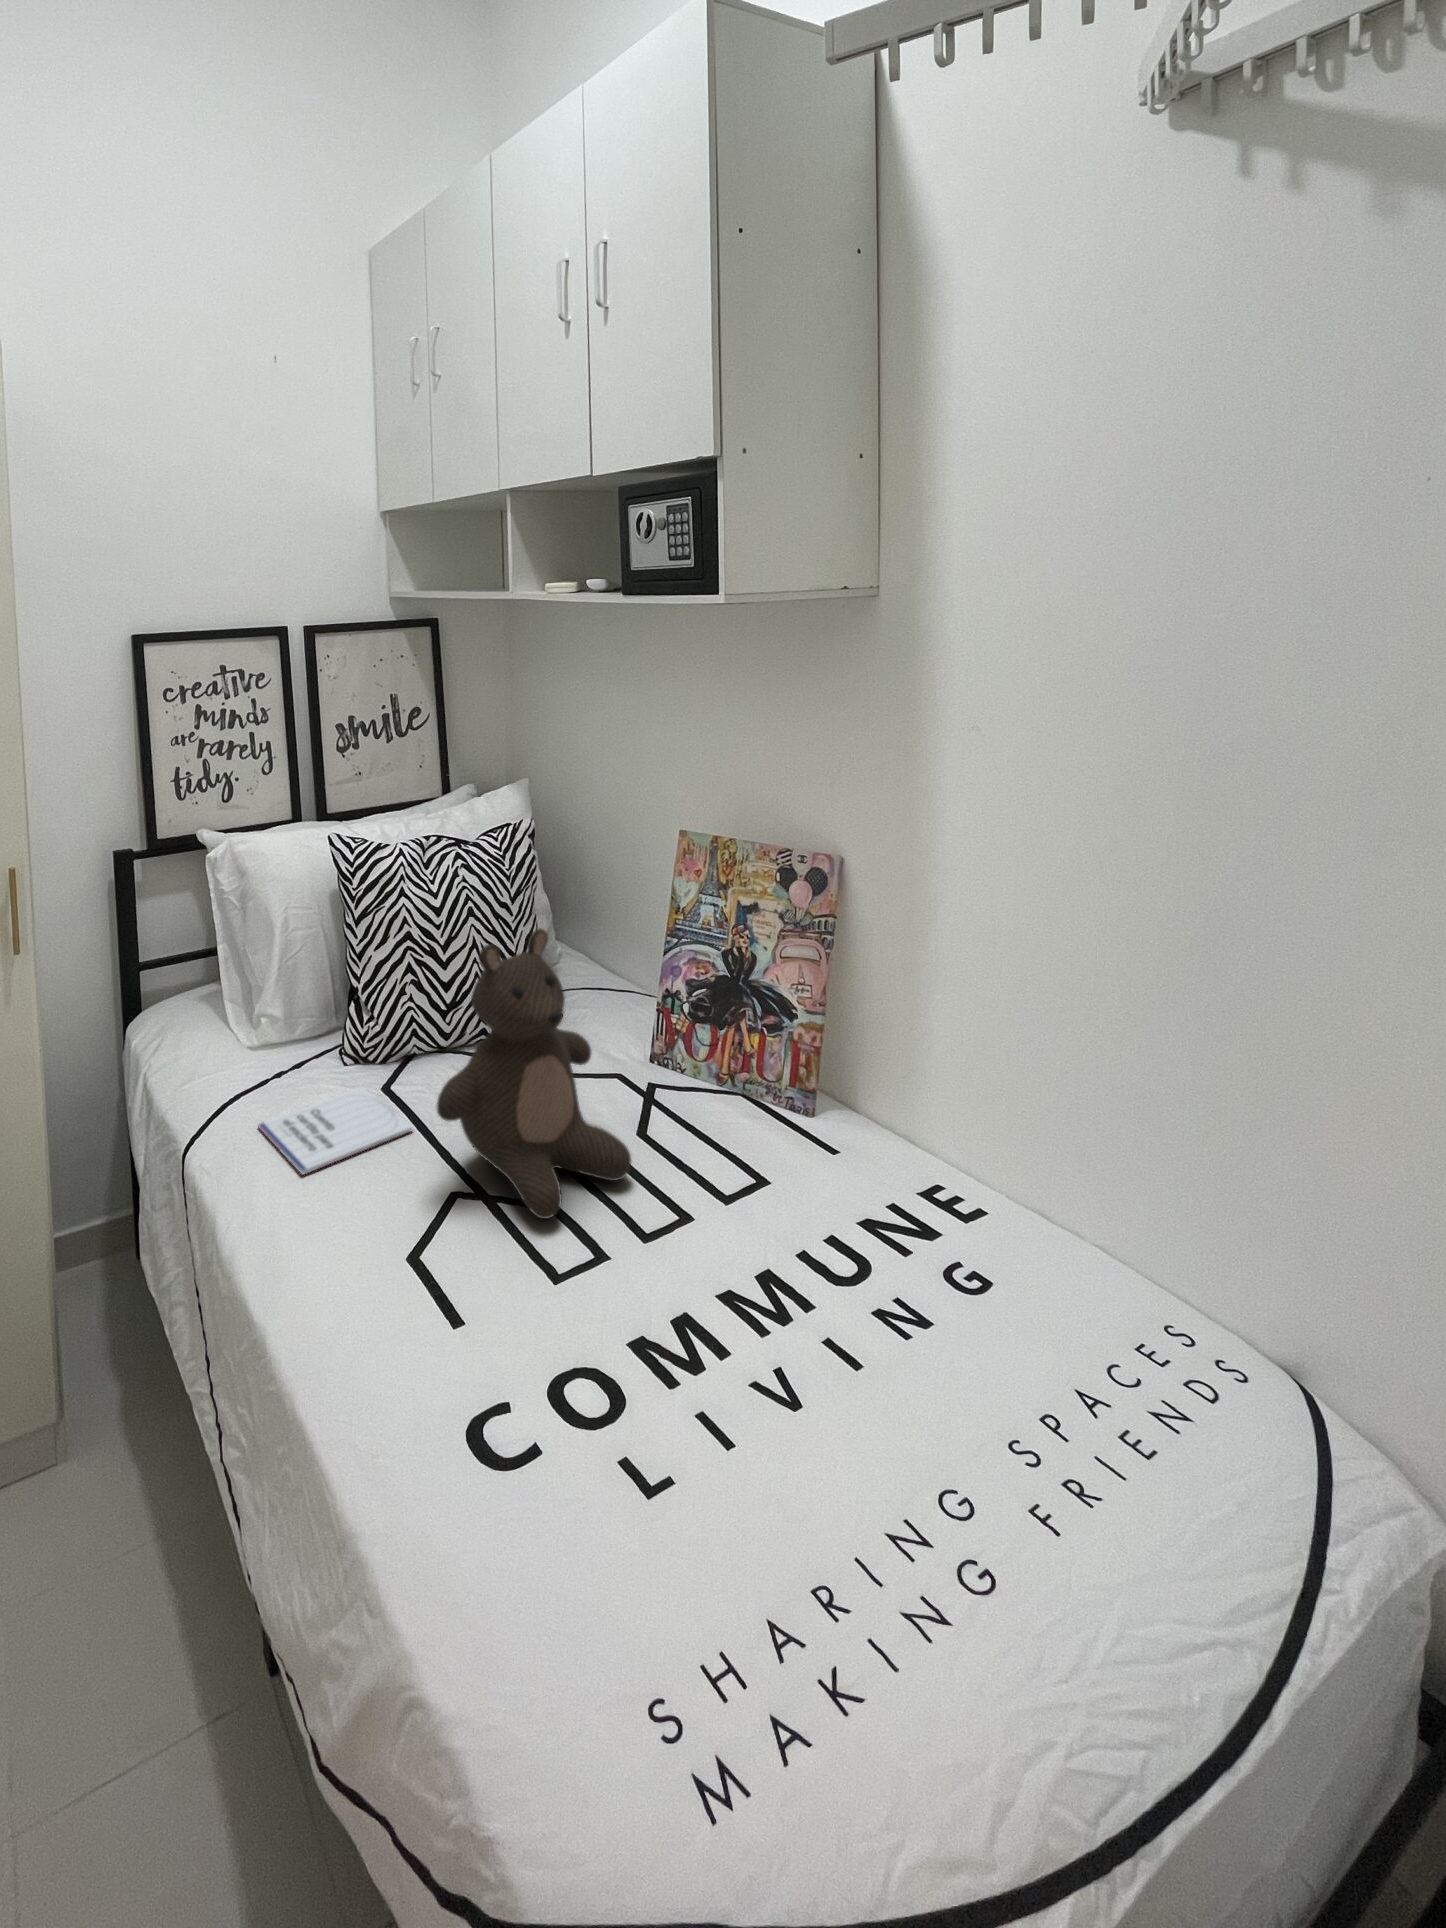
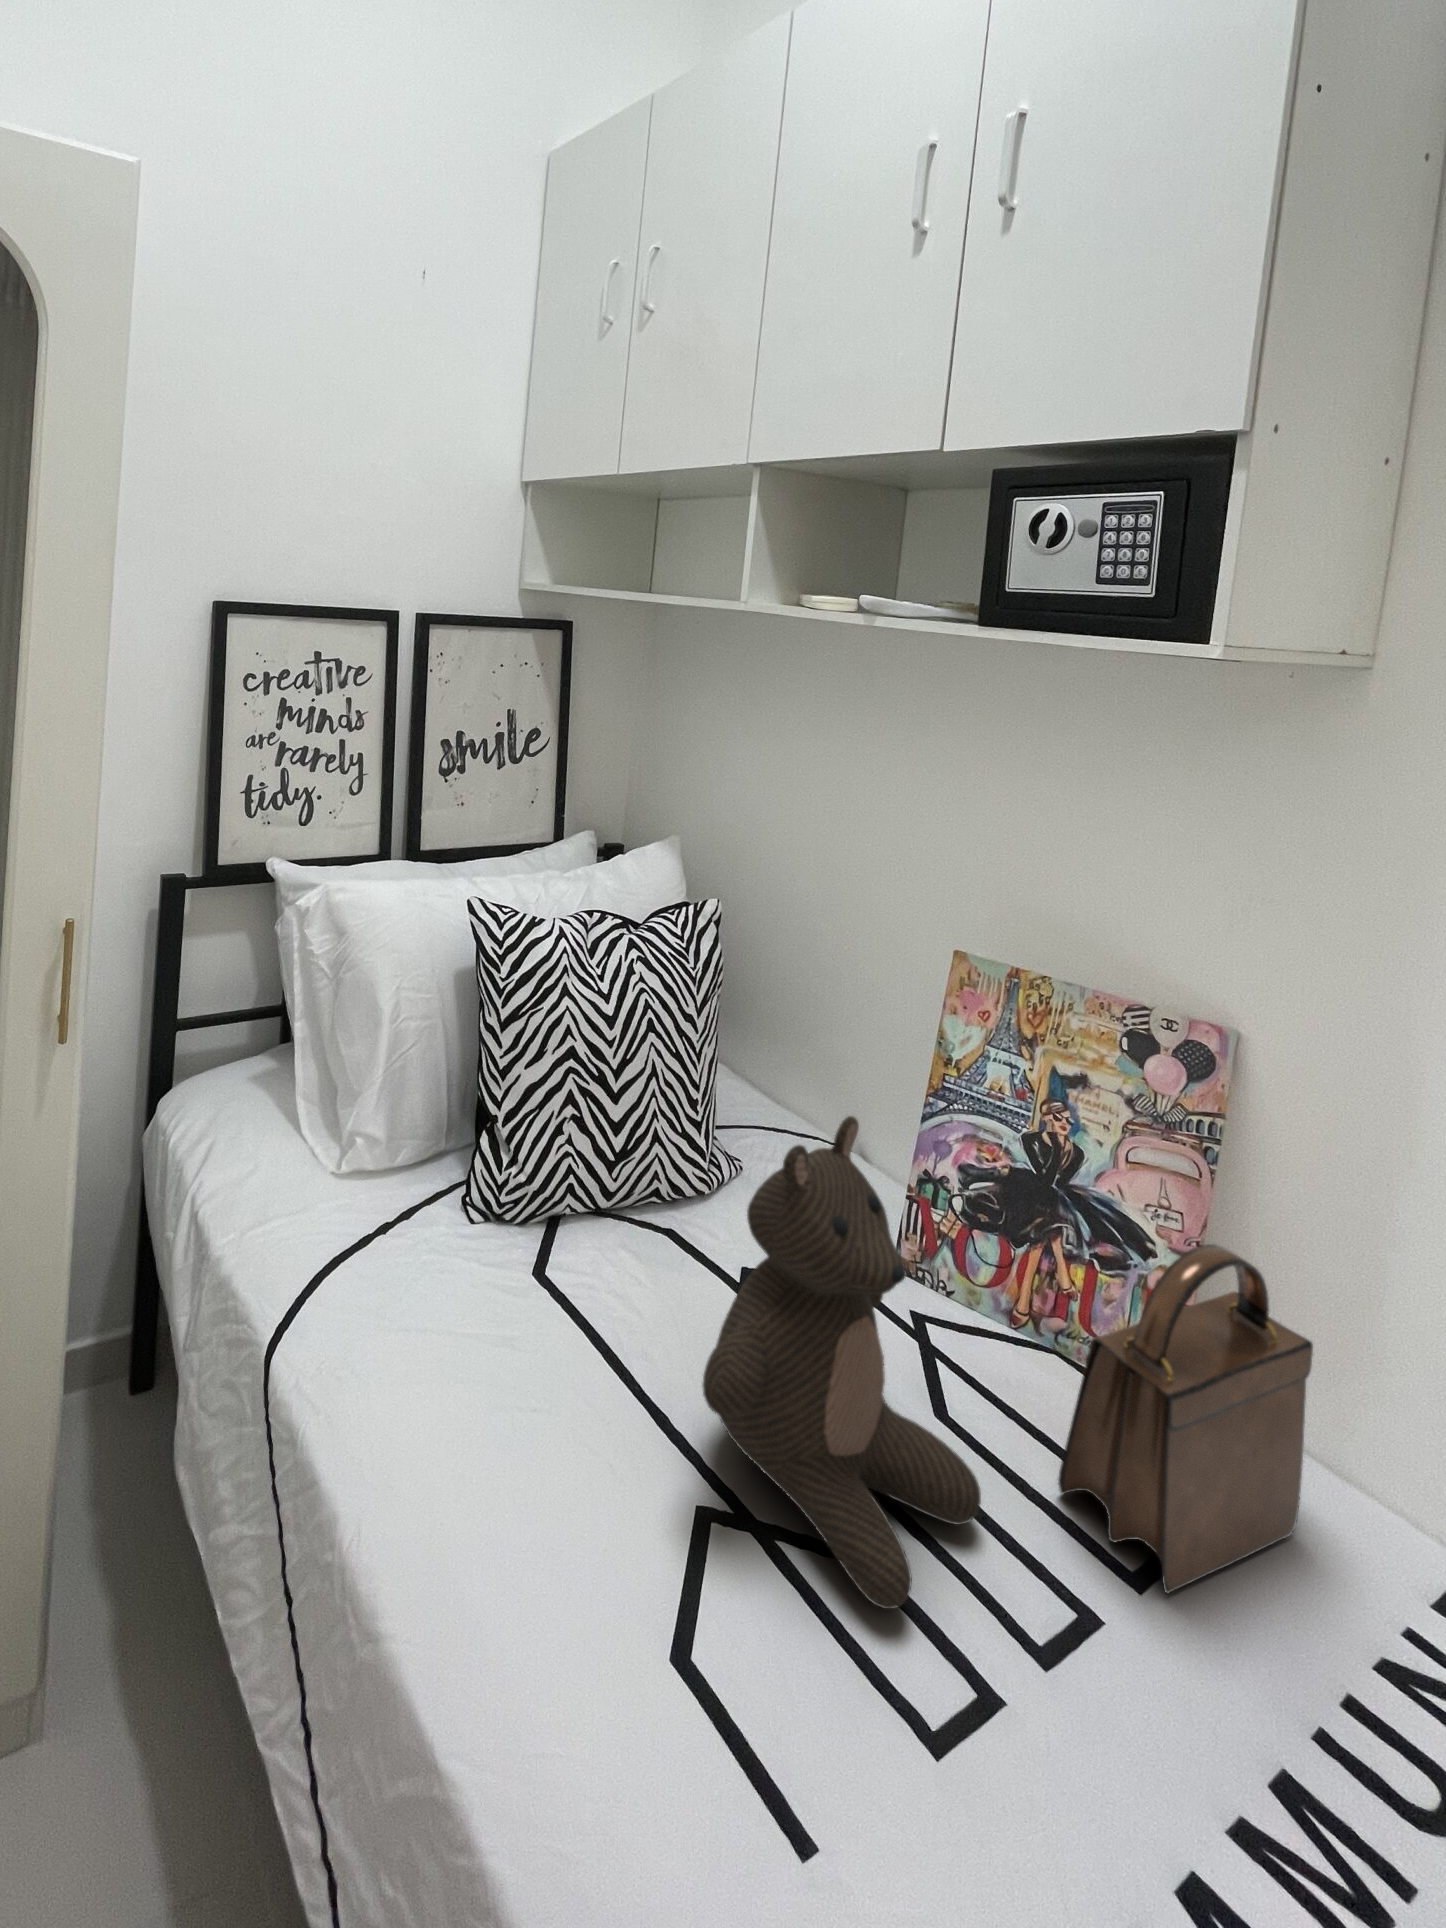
handbag: none [696,983,852,1202] -> present [1058,1244,1313,1593]
notebook: present [258,1086,412,1174] -> none [384,1265,611,1453]

